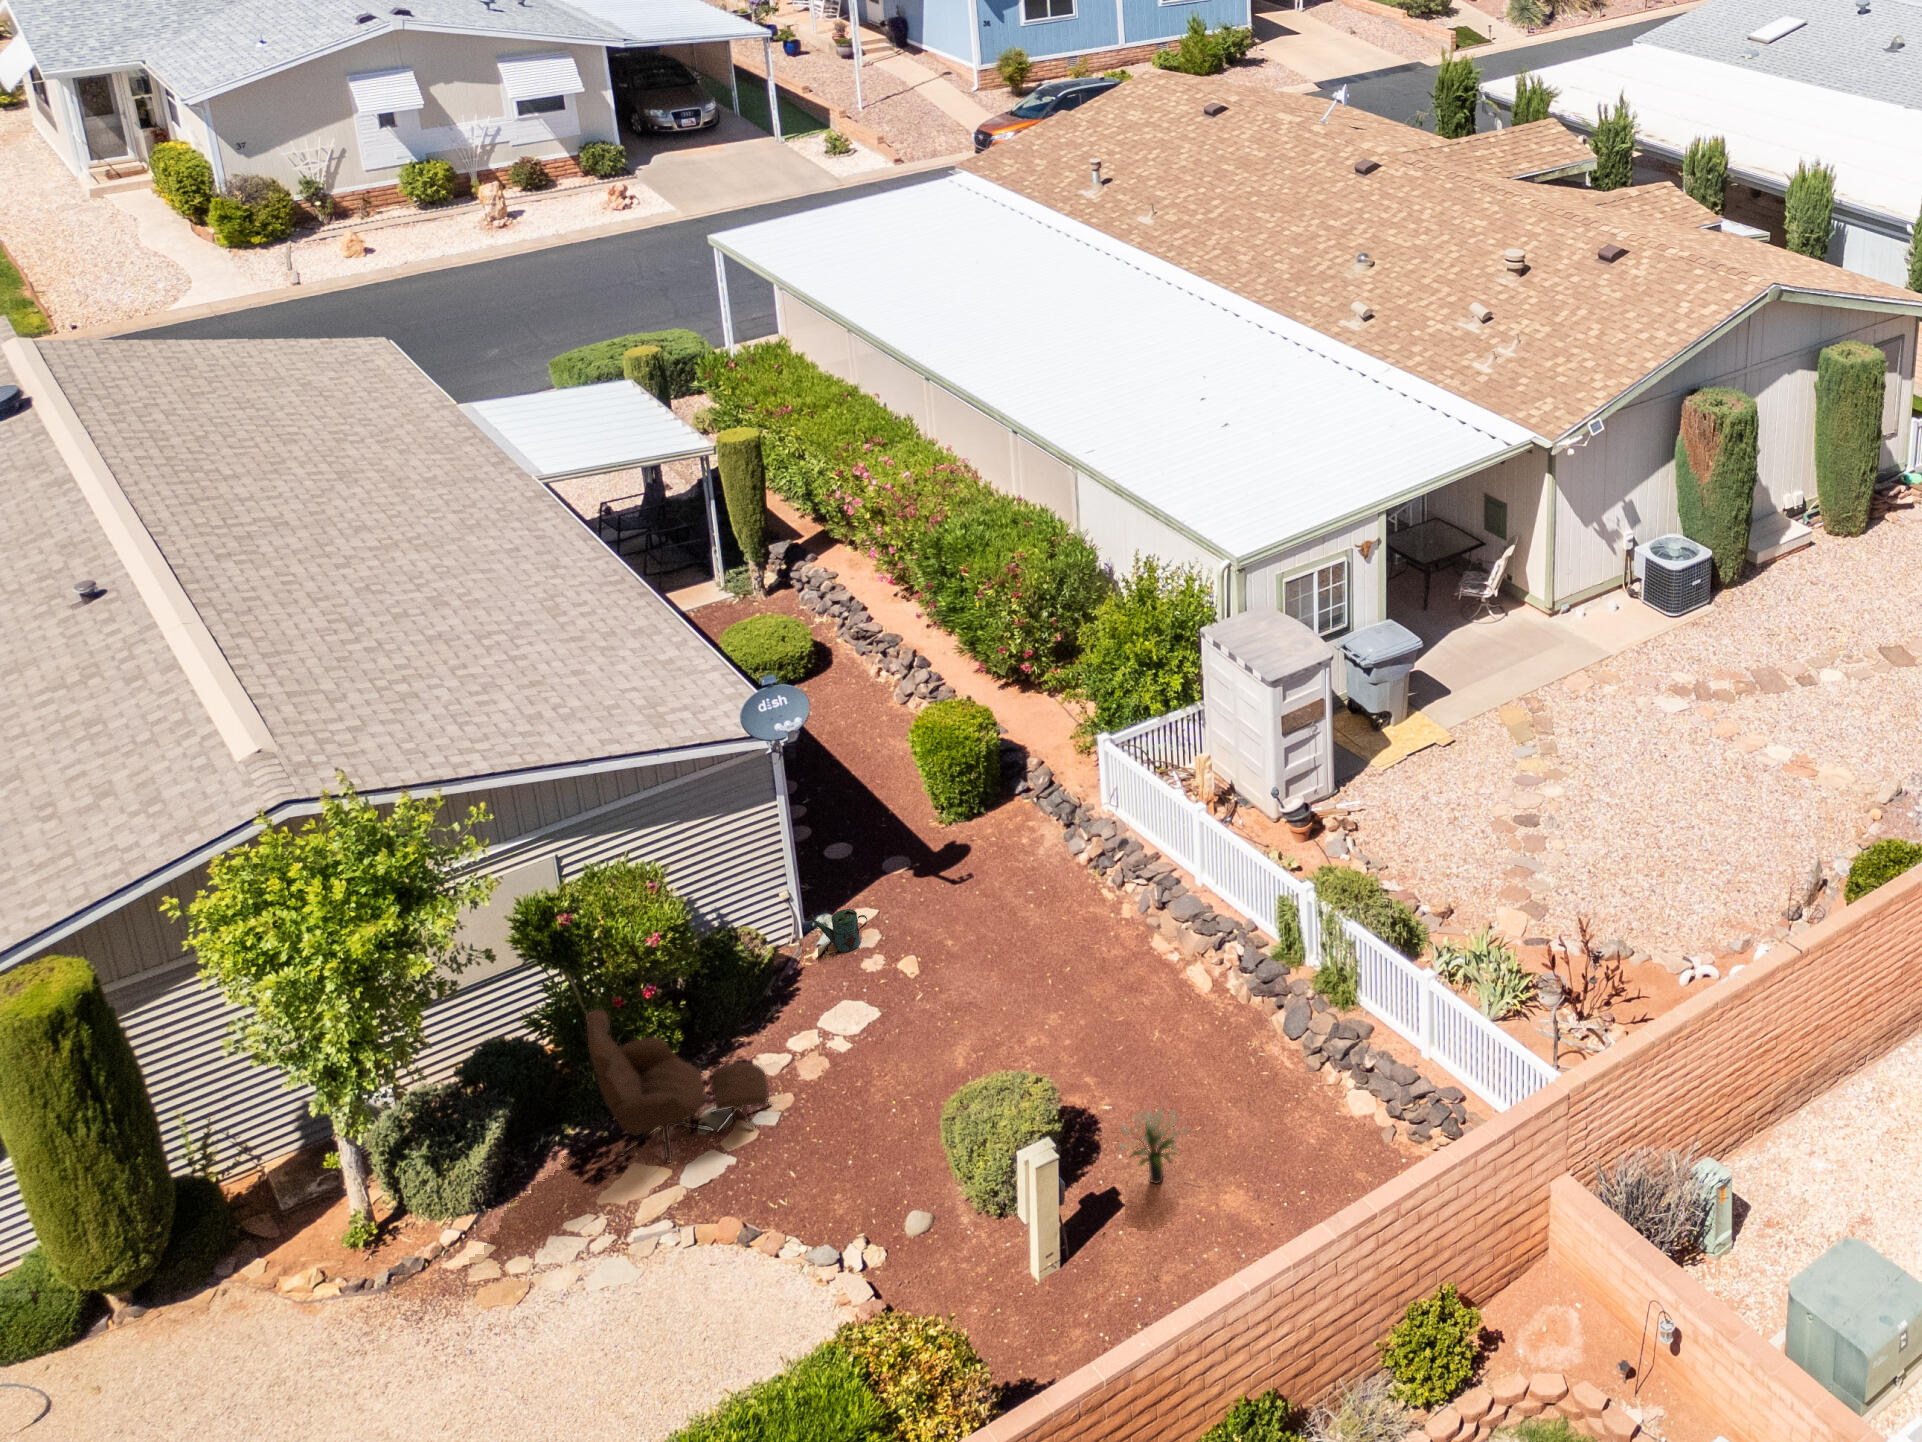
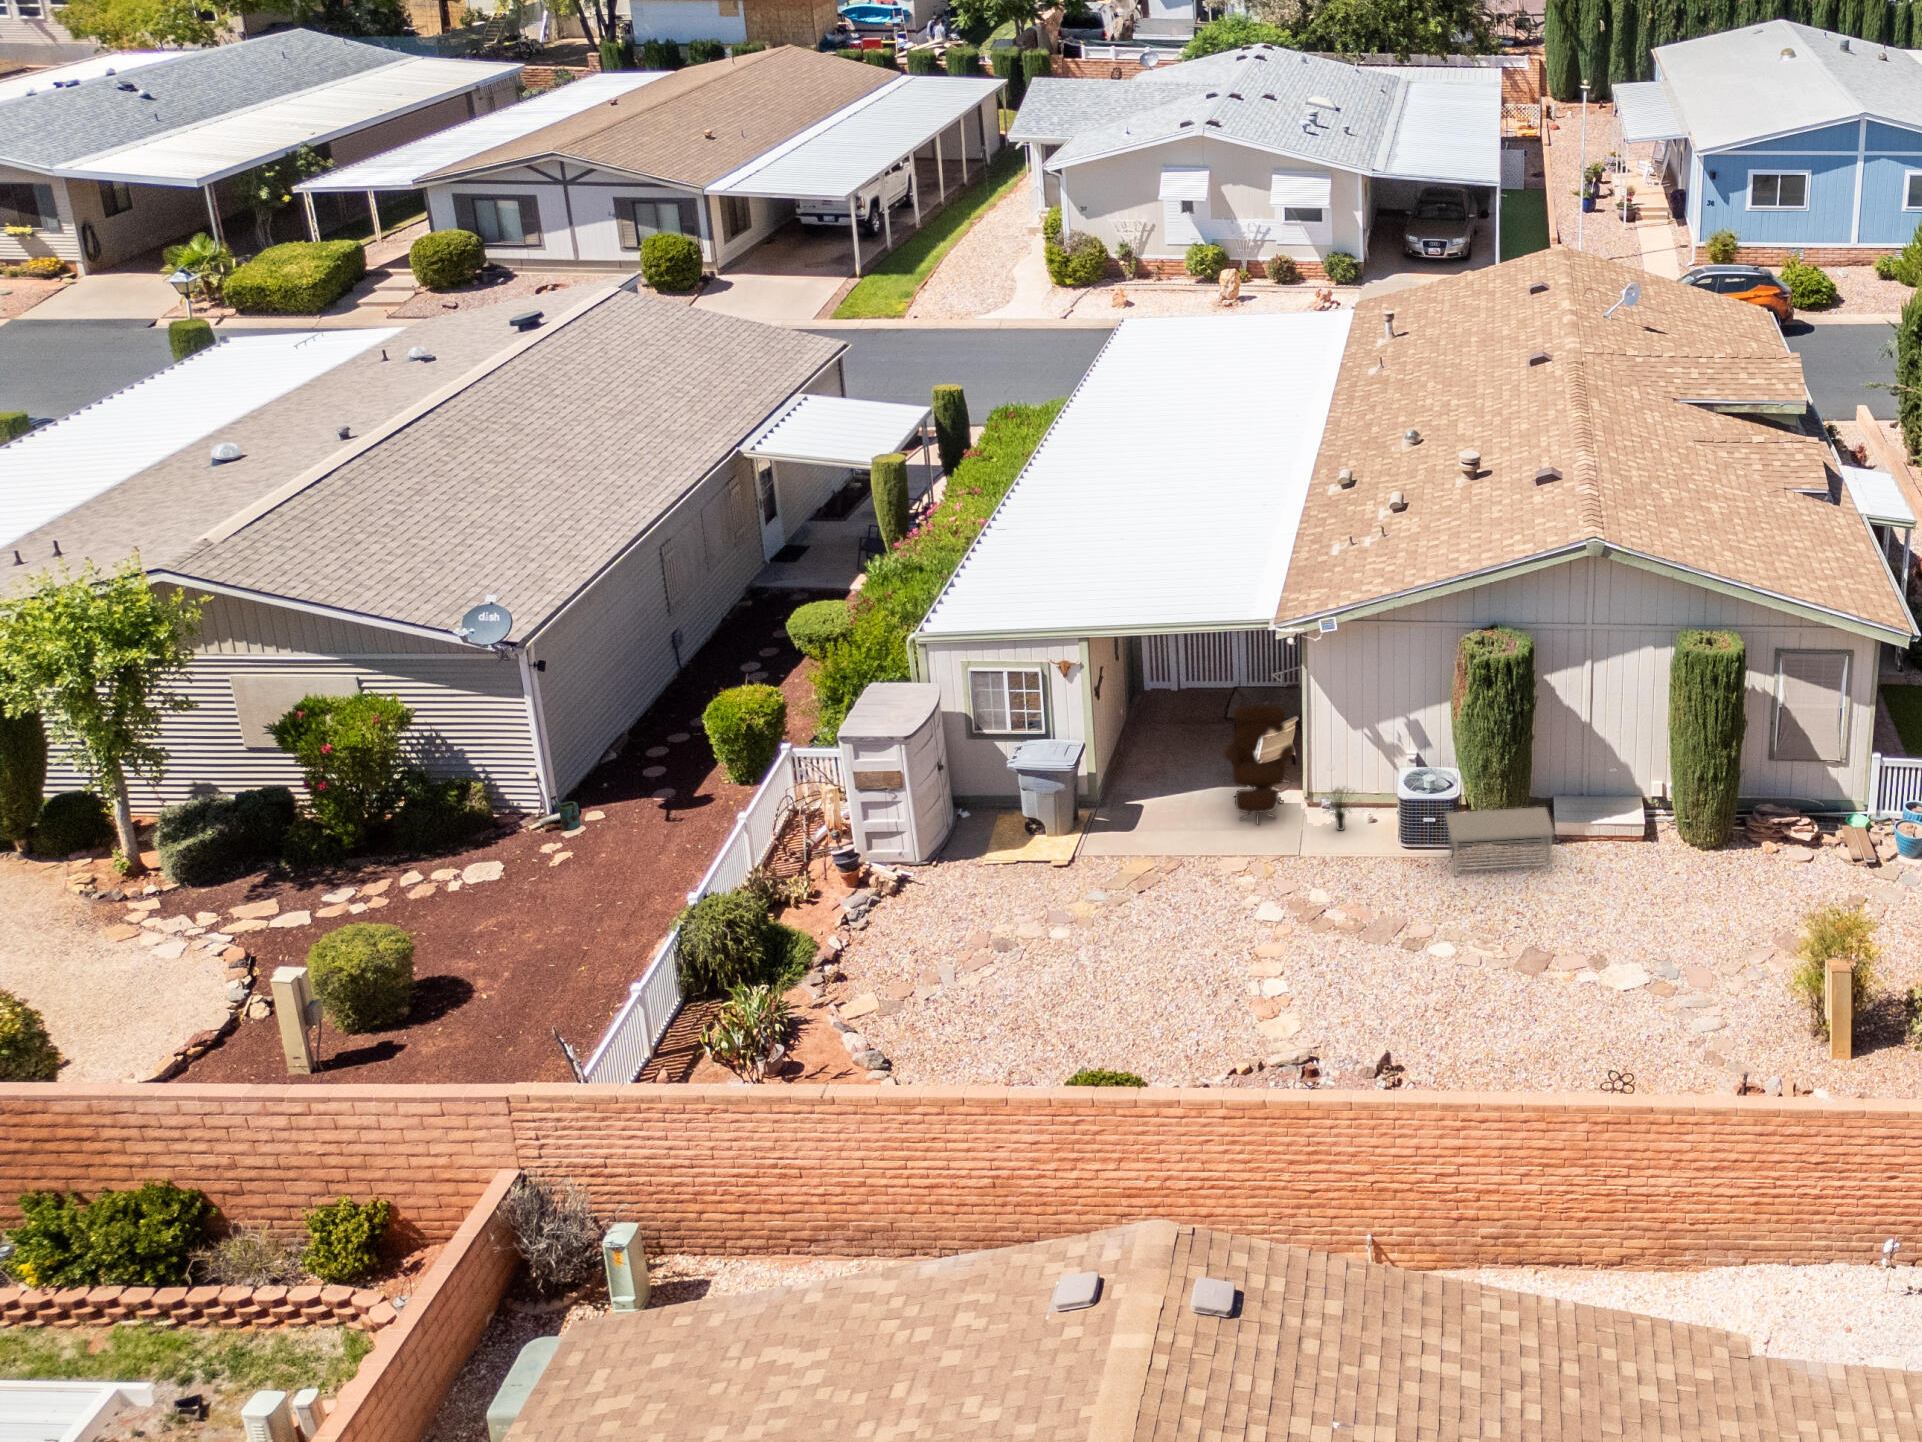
storage bench: none [1704,519,1805,604] -> present [1445,807,1554,876]
lounge chair: present [587,1010,771,1162] -> present [1224,705,1294,823]
potted plant: present [1119,1110,1188,1183] -> present [1324,787,1356,831]

